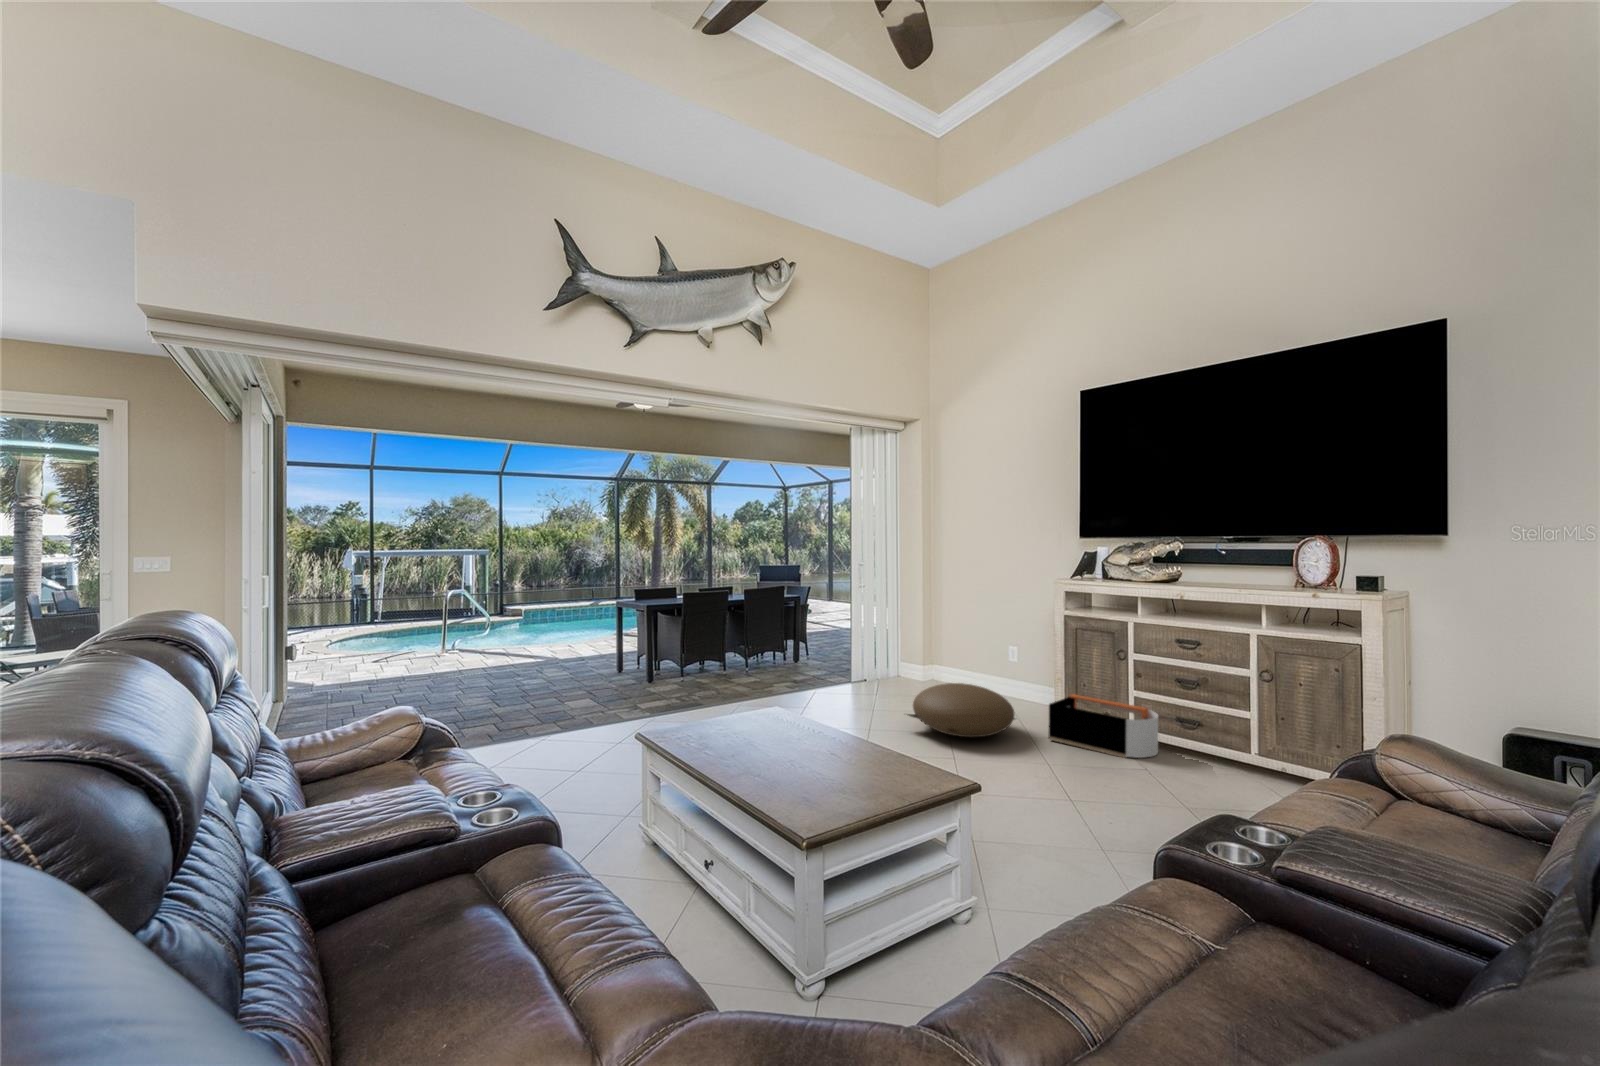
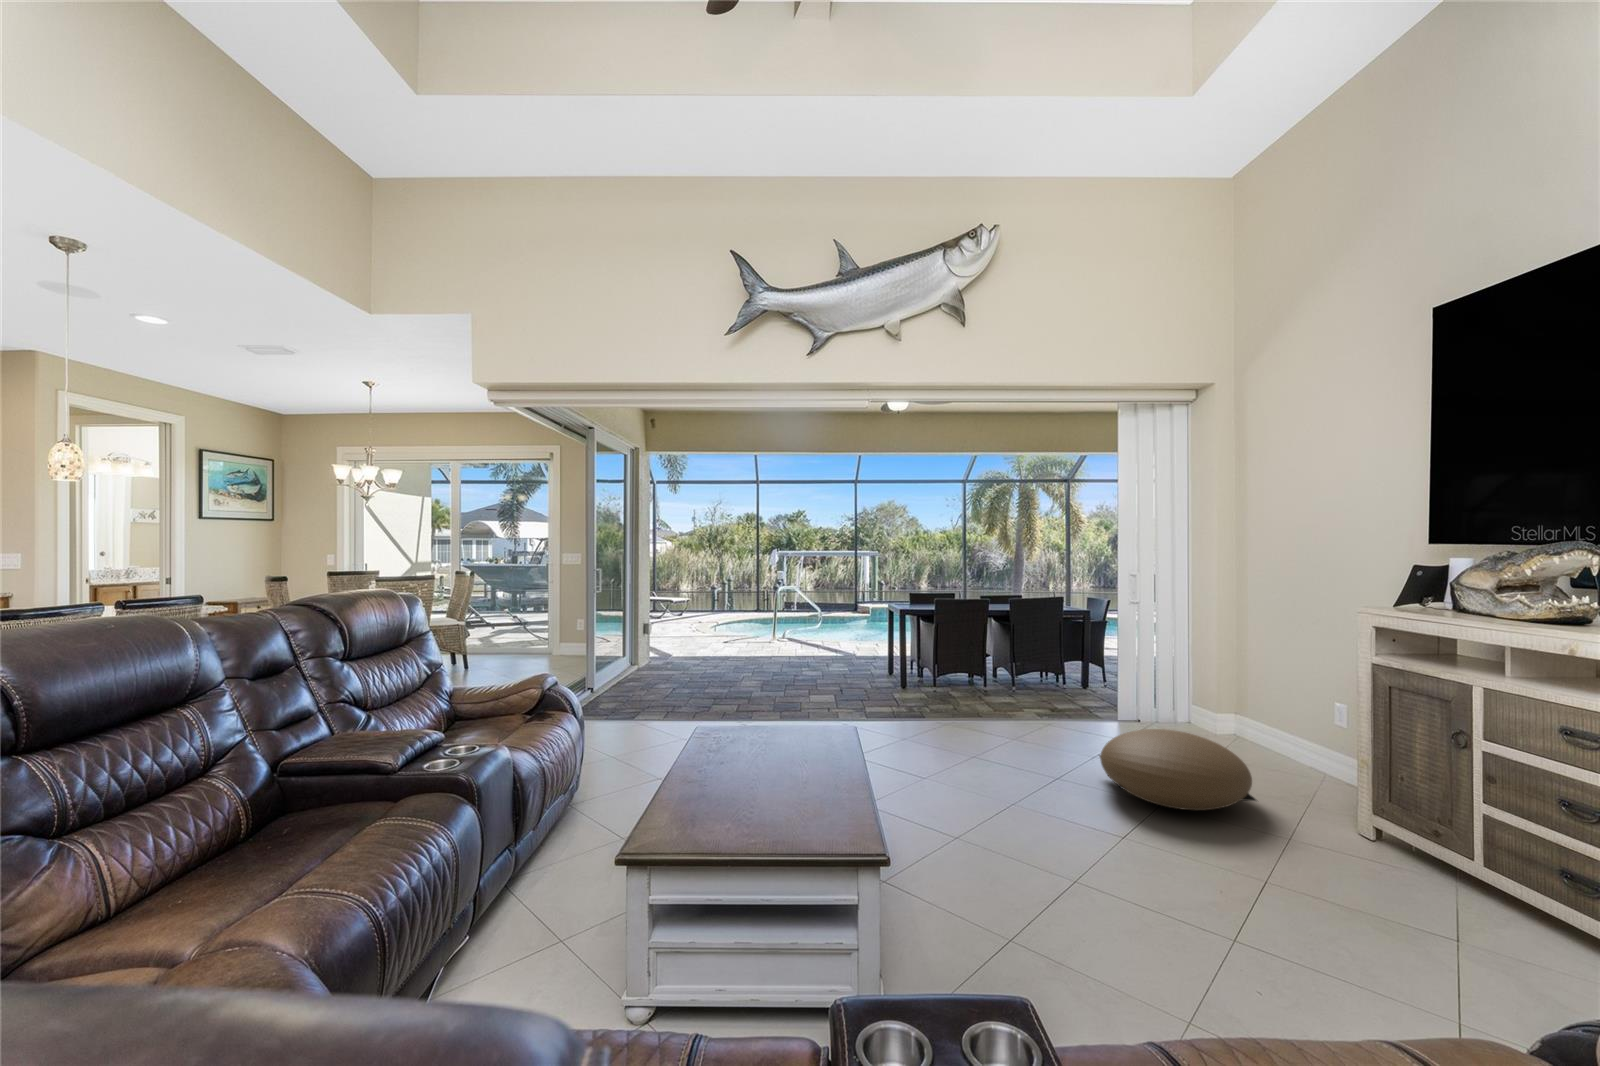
storage bin: present [1049,695,1158,758] -> none [1289,789,1500,933]

